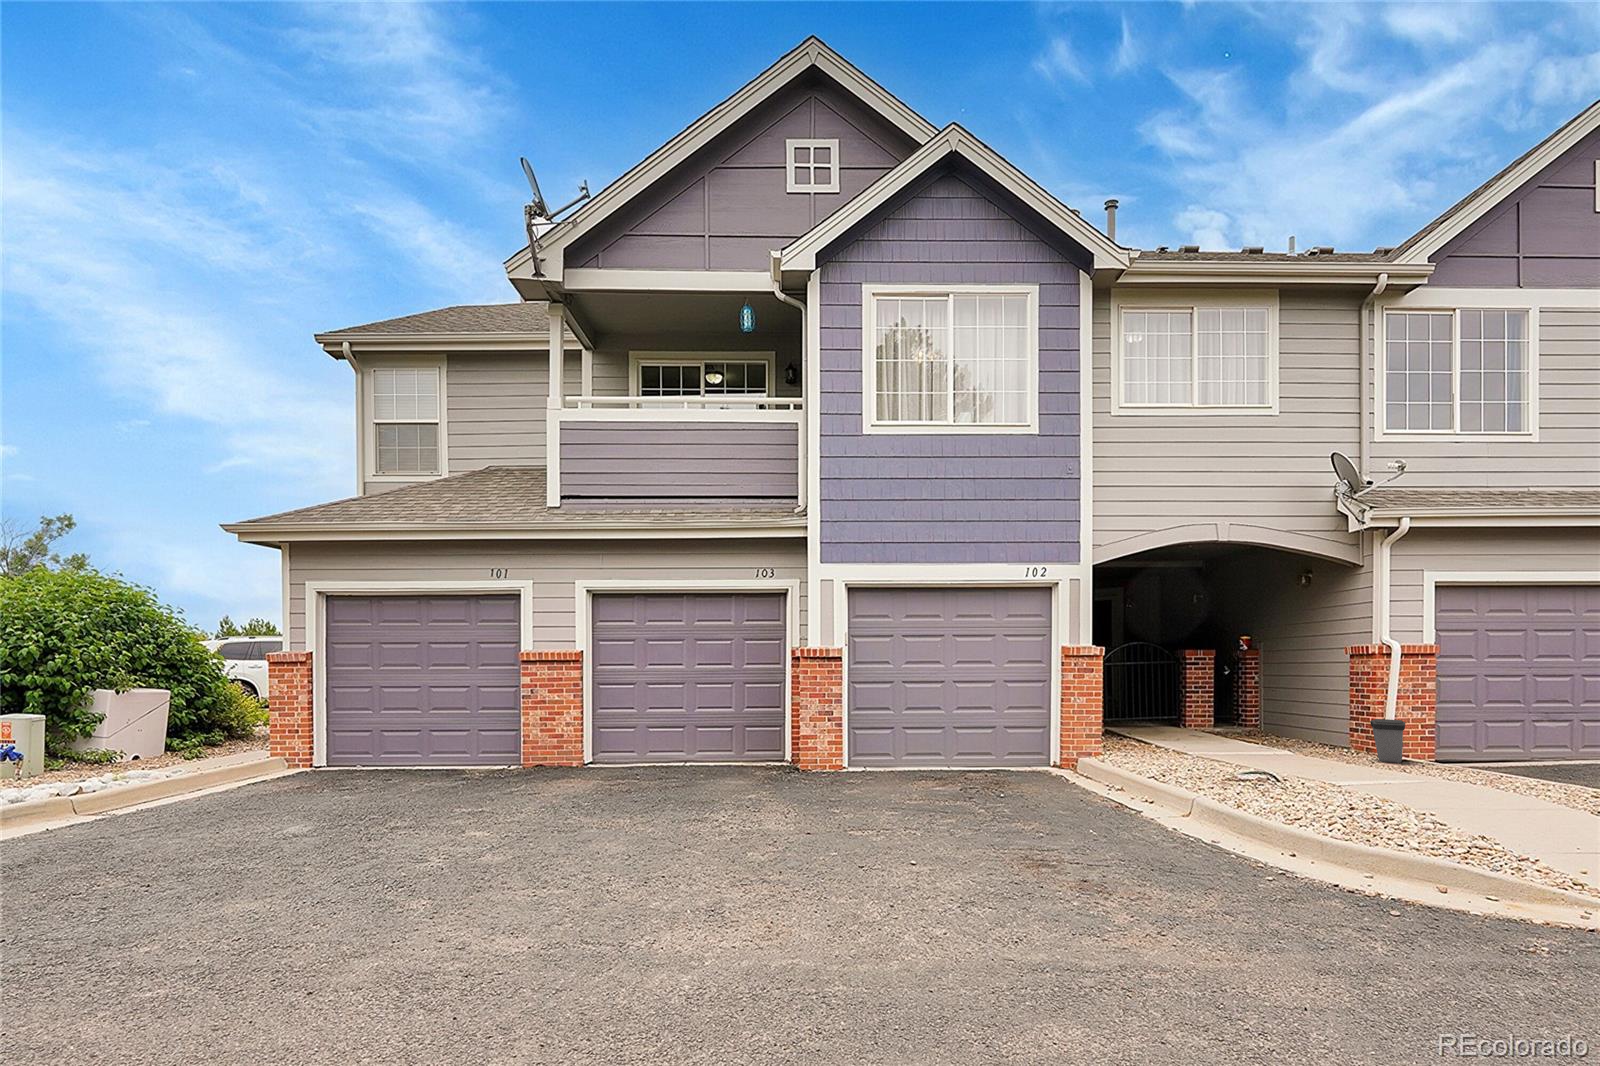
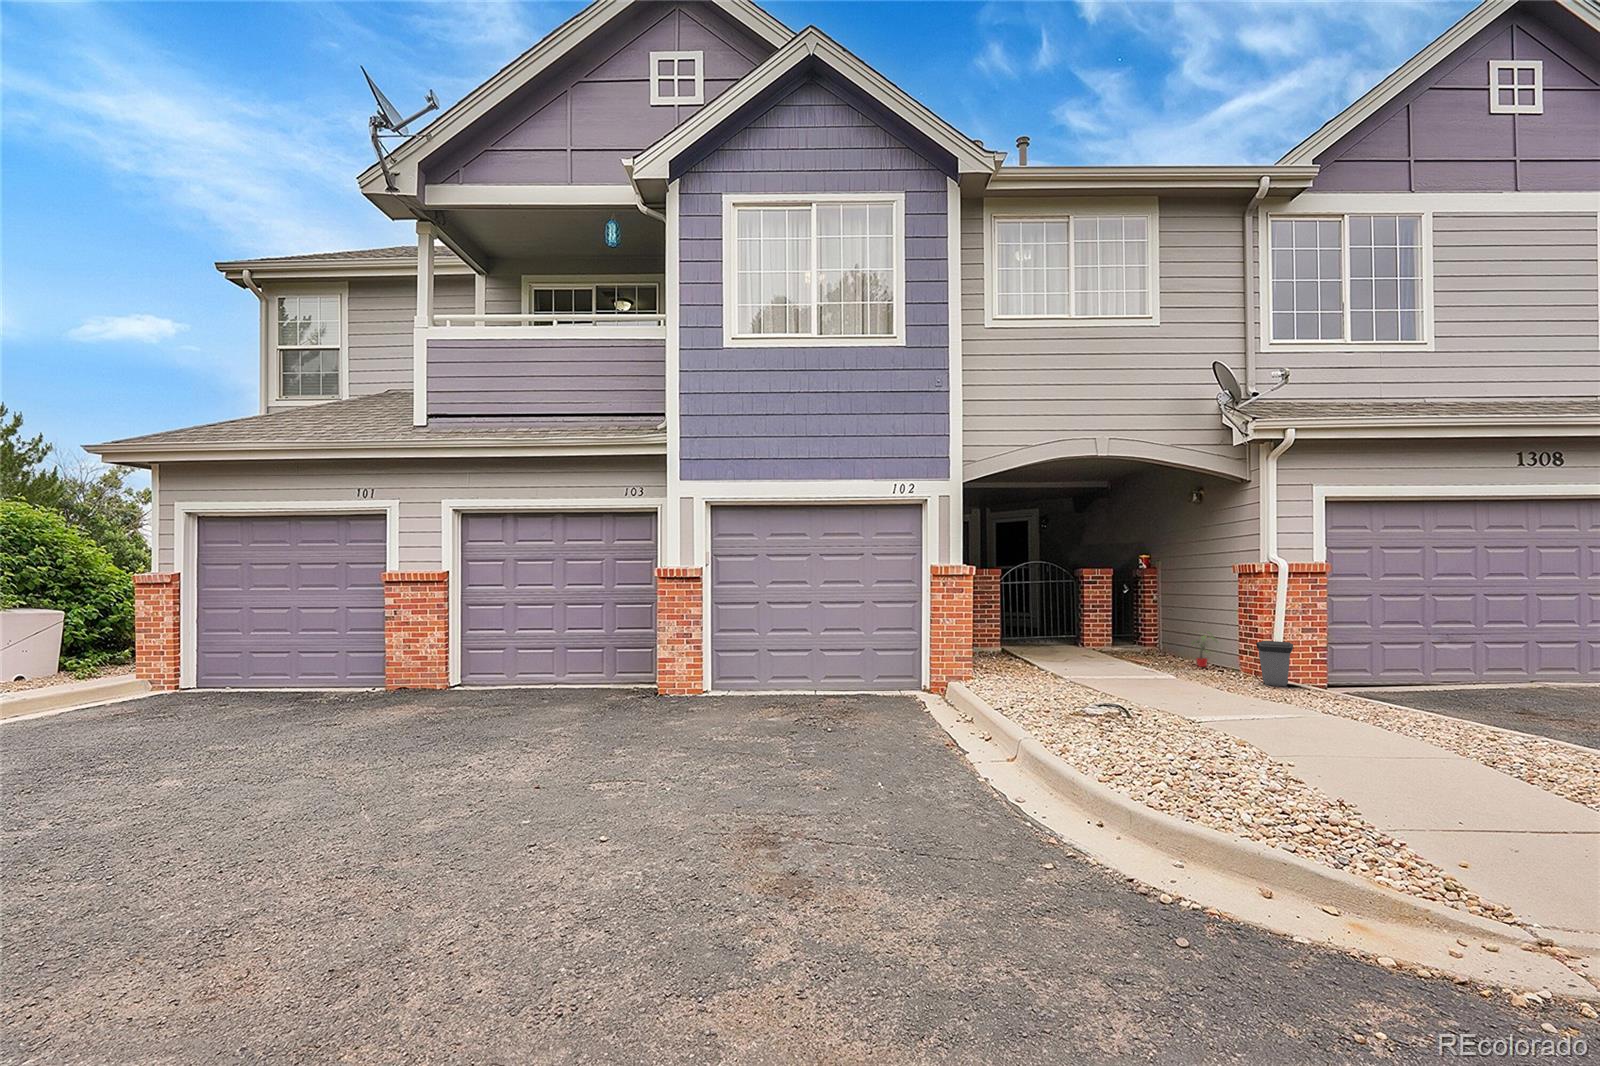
potted plant: none [1292,710,1331,747] -> present [1192,632,1217,667]

